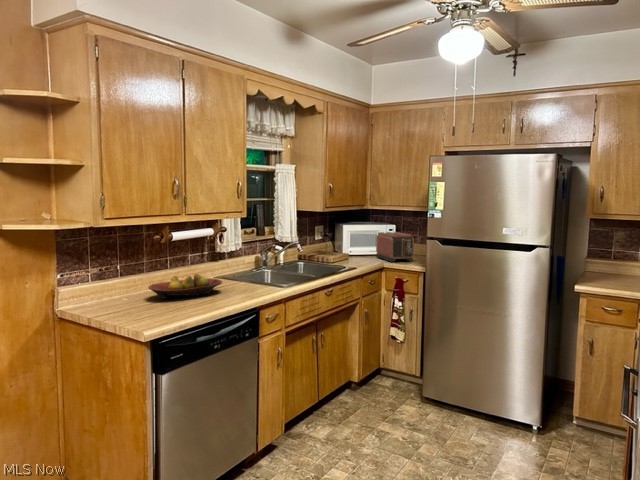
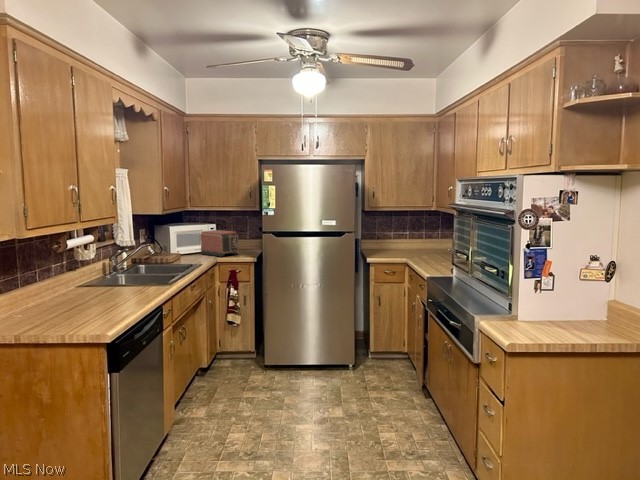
fruit bowl: present [149,274,222,299] -> none [31,282,107,311]

